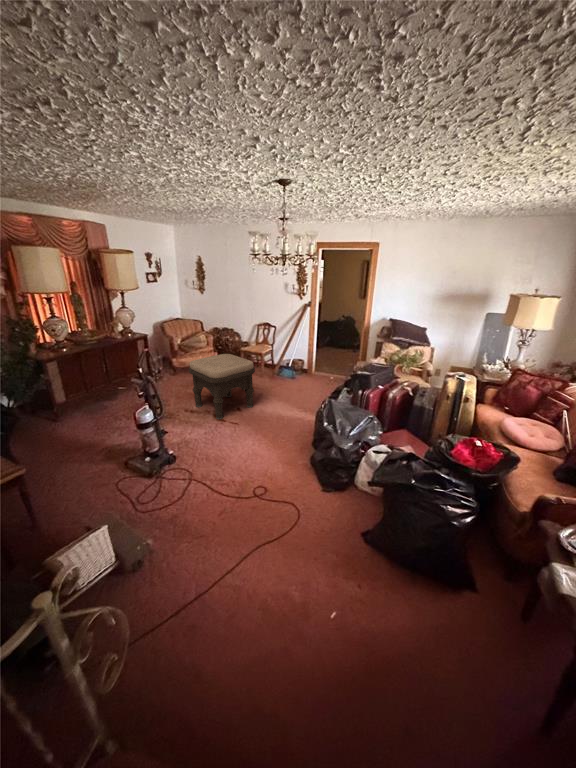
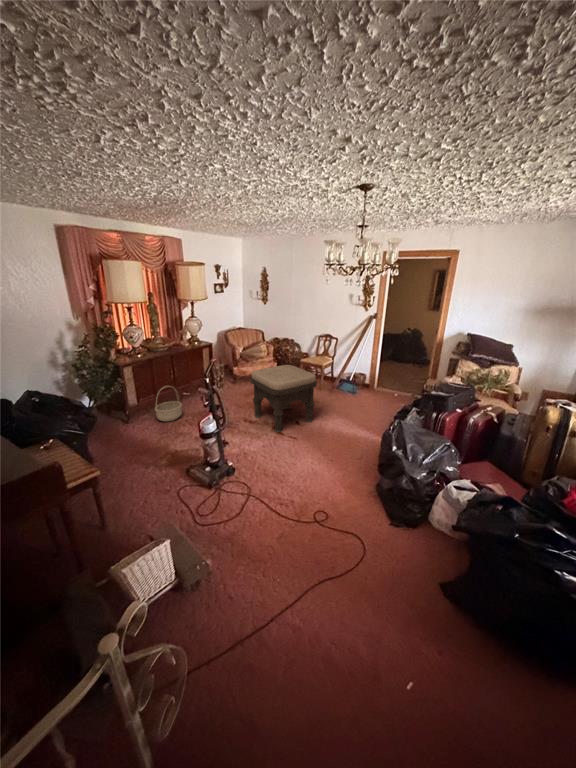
basket: none [86,380,117,418] -> present [155,386,182,421]

